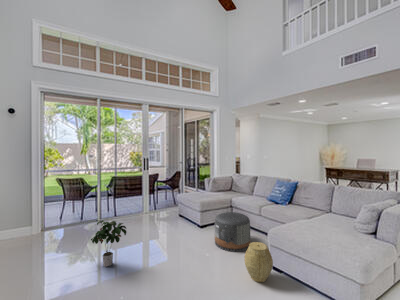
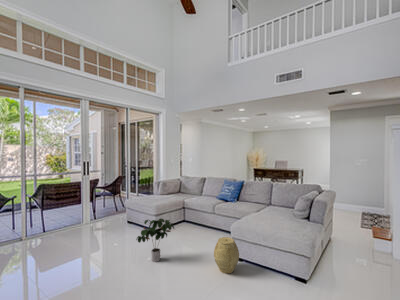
pouf: present [215,212,250,252] -> none [175,213,210,252]
potted plant: present [91,220,126,267] -> present [136,219,174,262]

